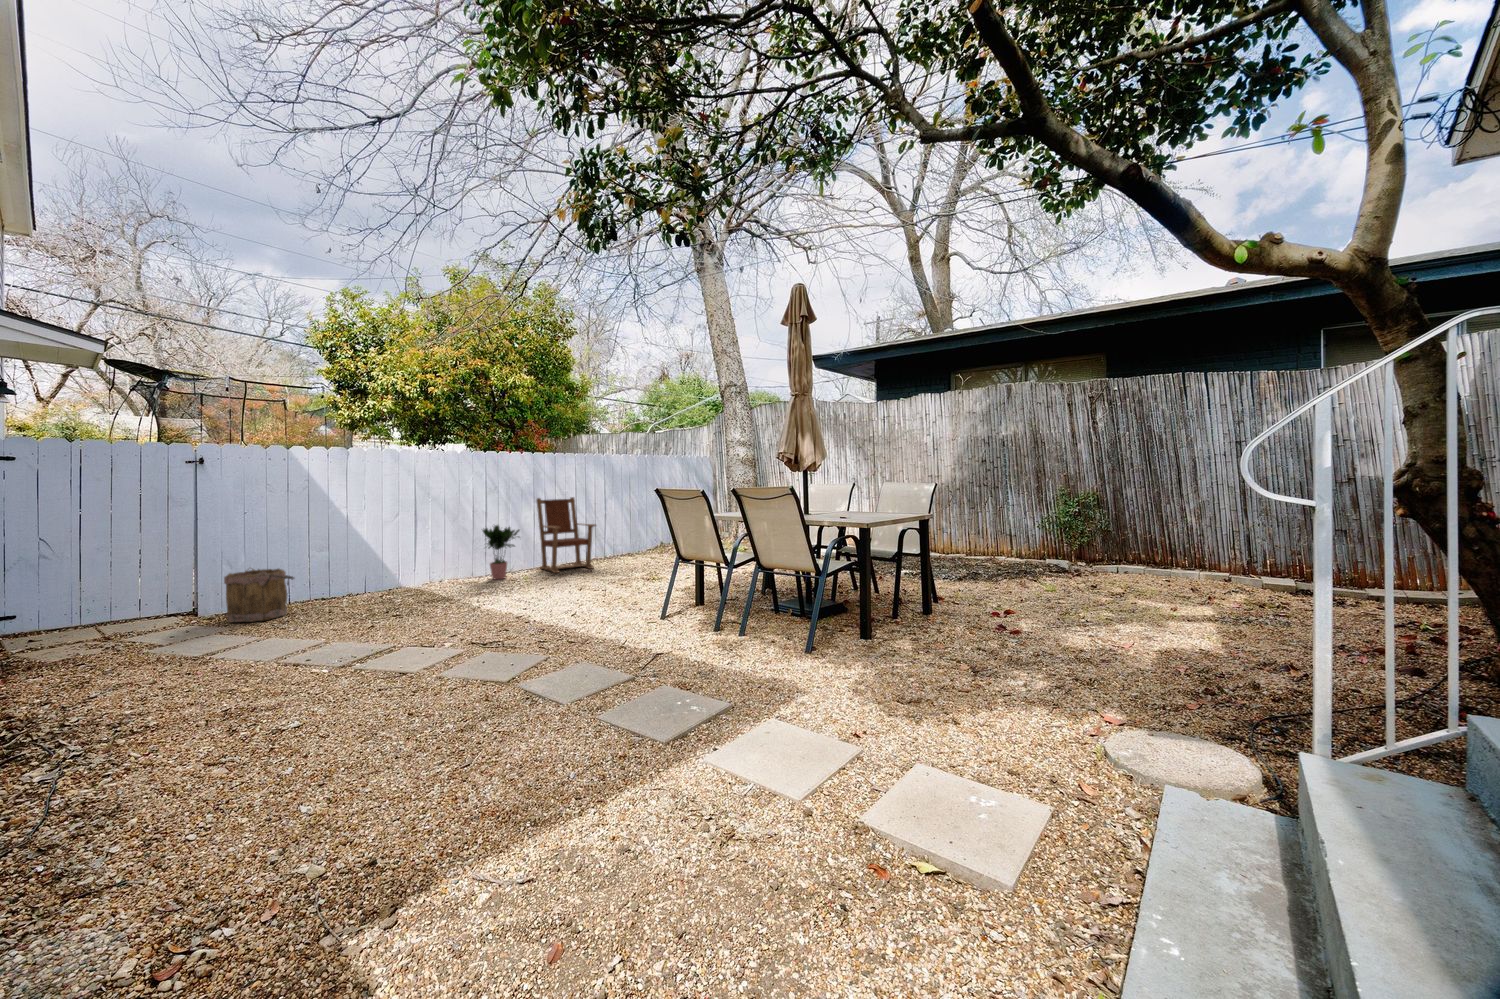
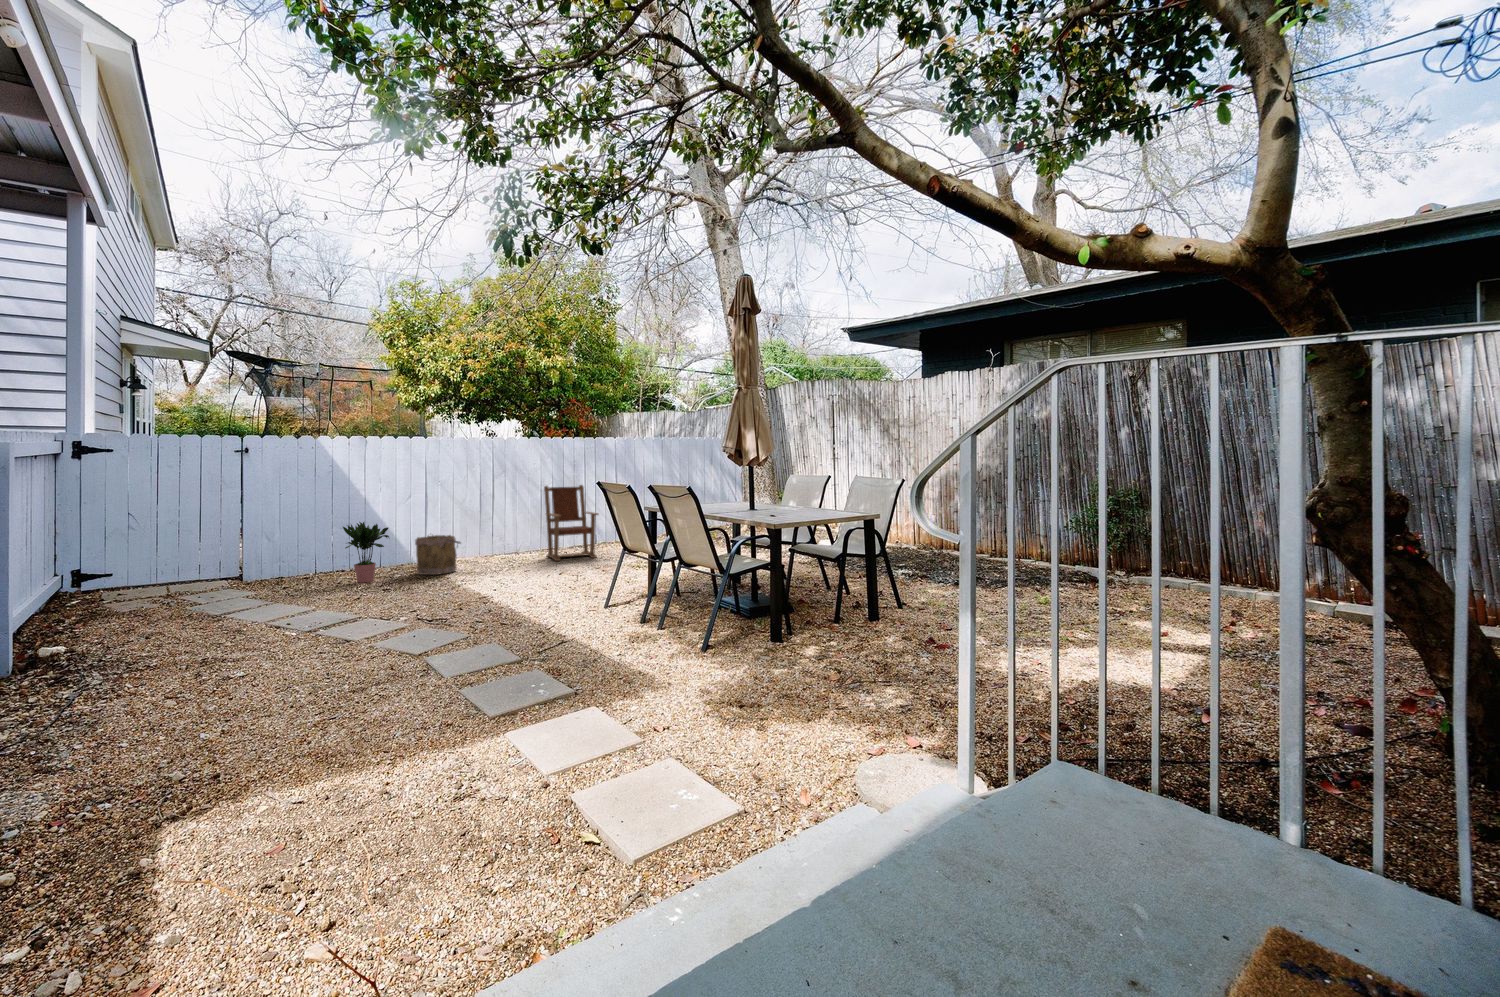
potted plant: present [483,525,519,580] -> present [343,522,389,583]
bucket: present [224,569,294,622] -> present [415,535,461,575]

